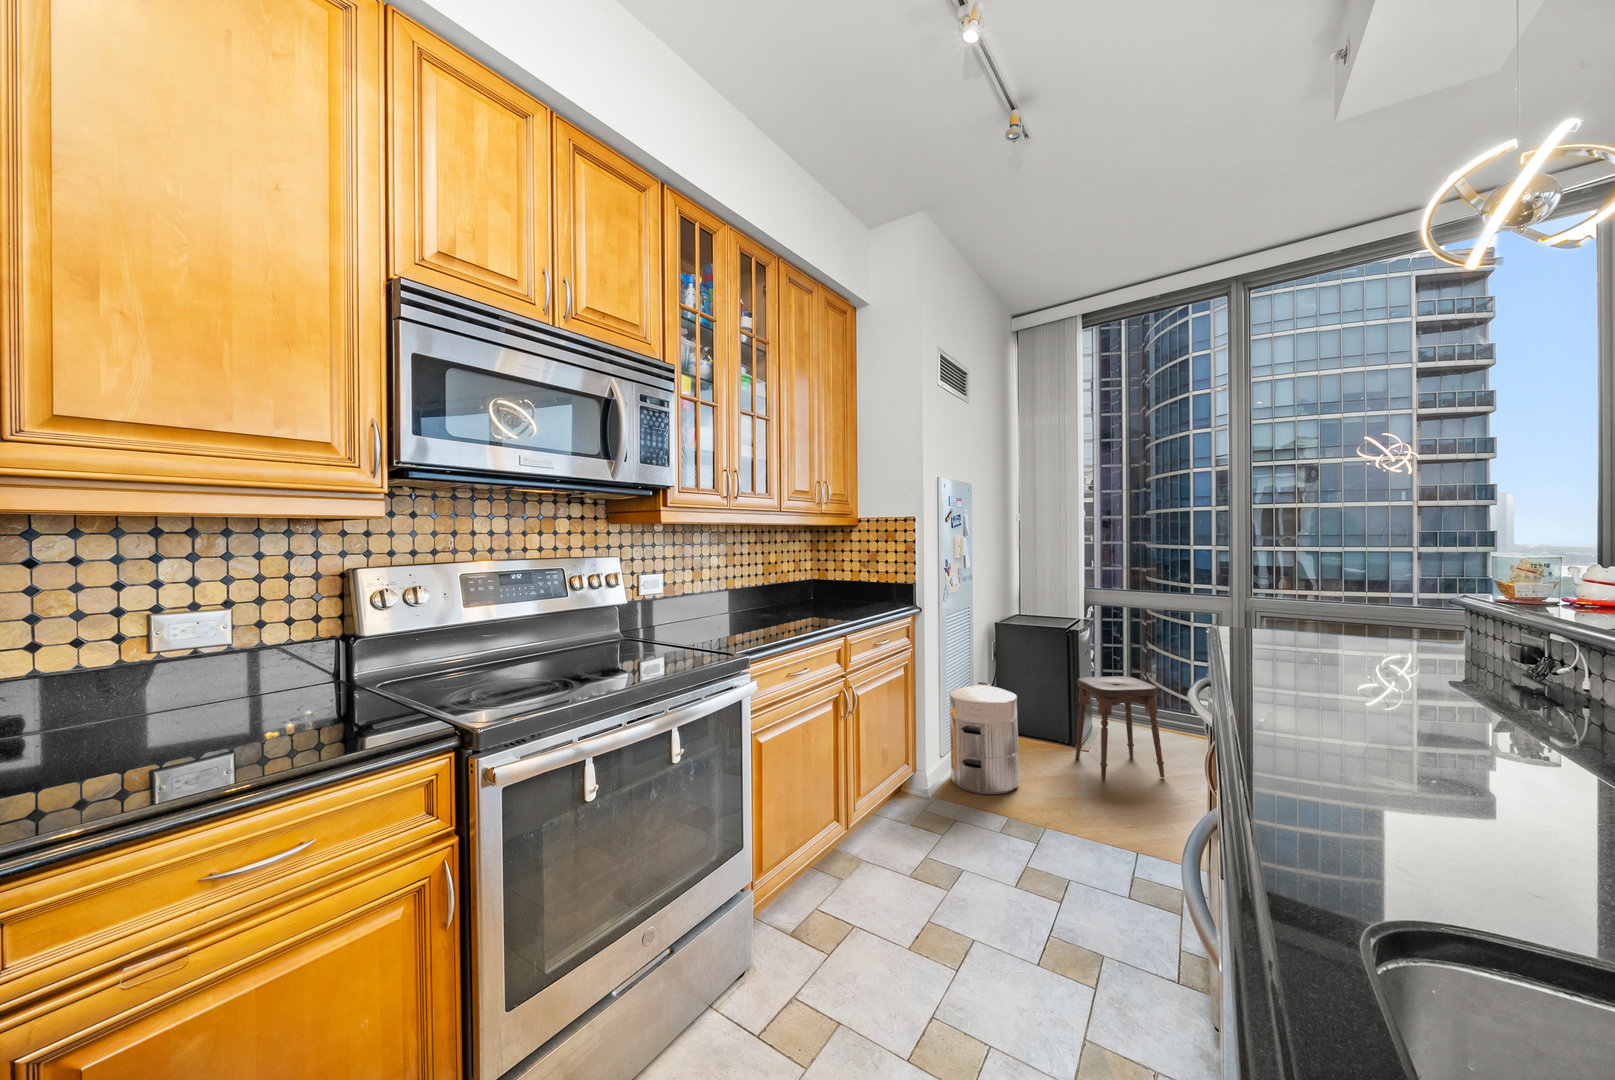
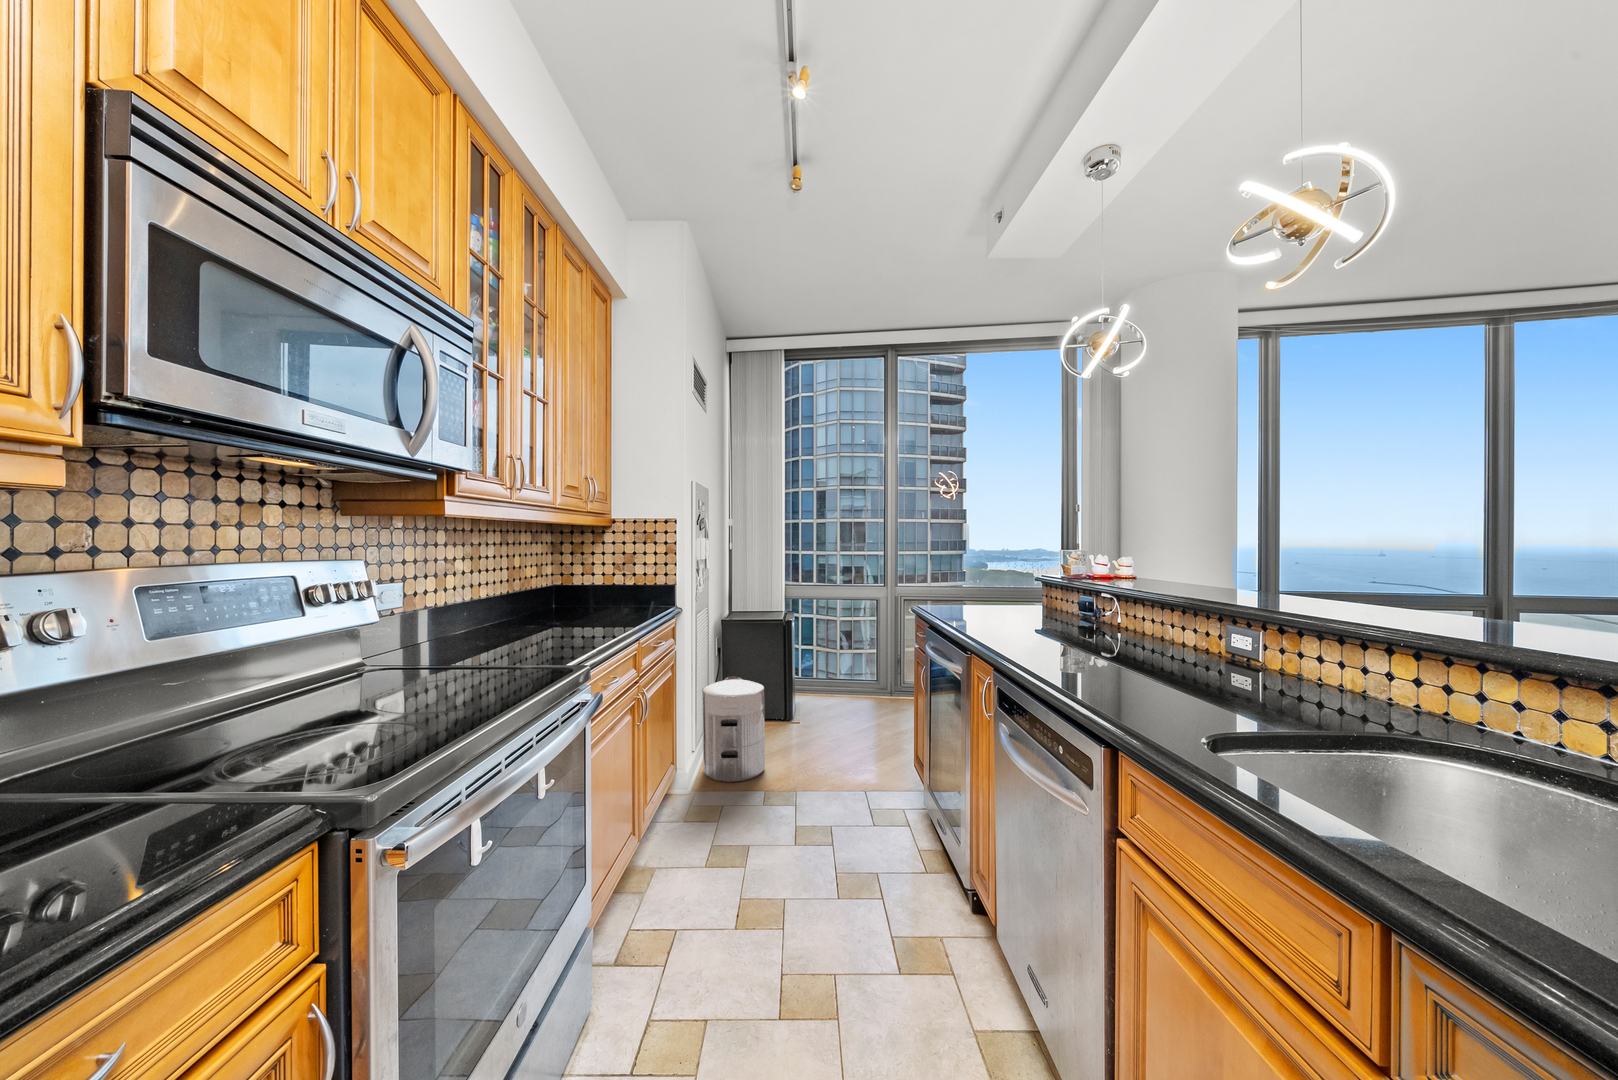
stool: present [1075,676,1165,779] -> none [794,658,864,748]

